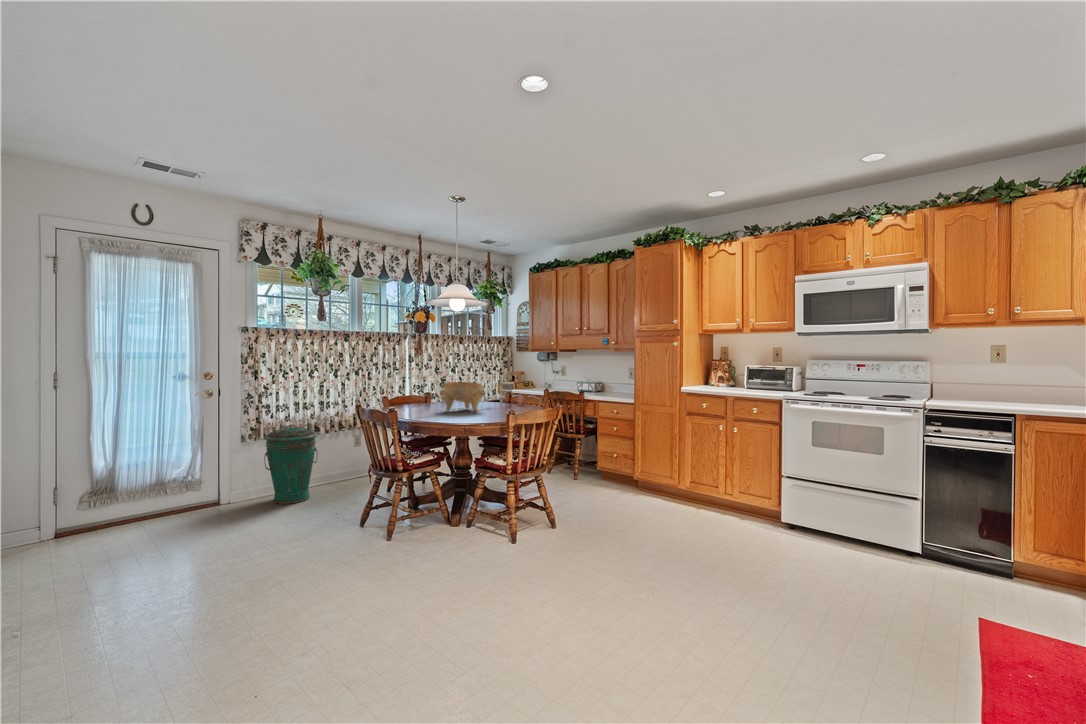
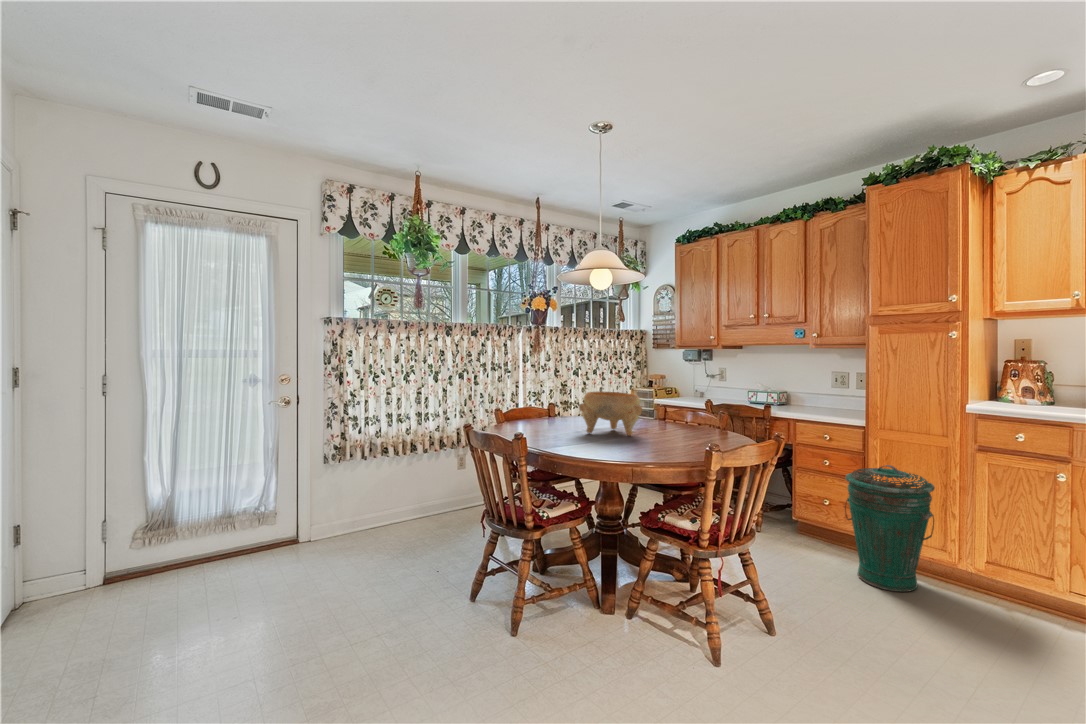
trash can: present [264,425,318,504] -> present [845,465,935,592]

